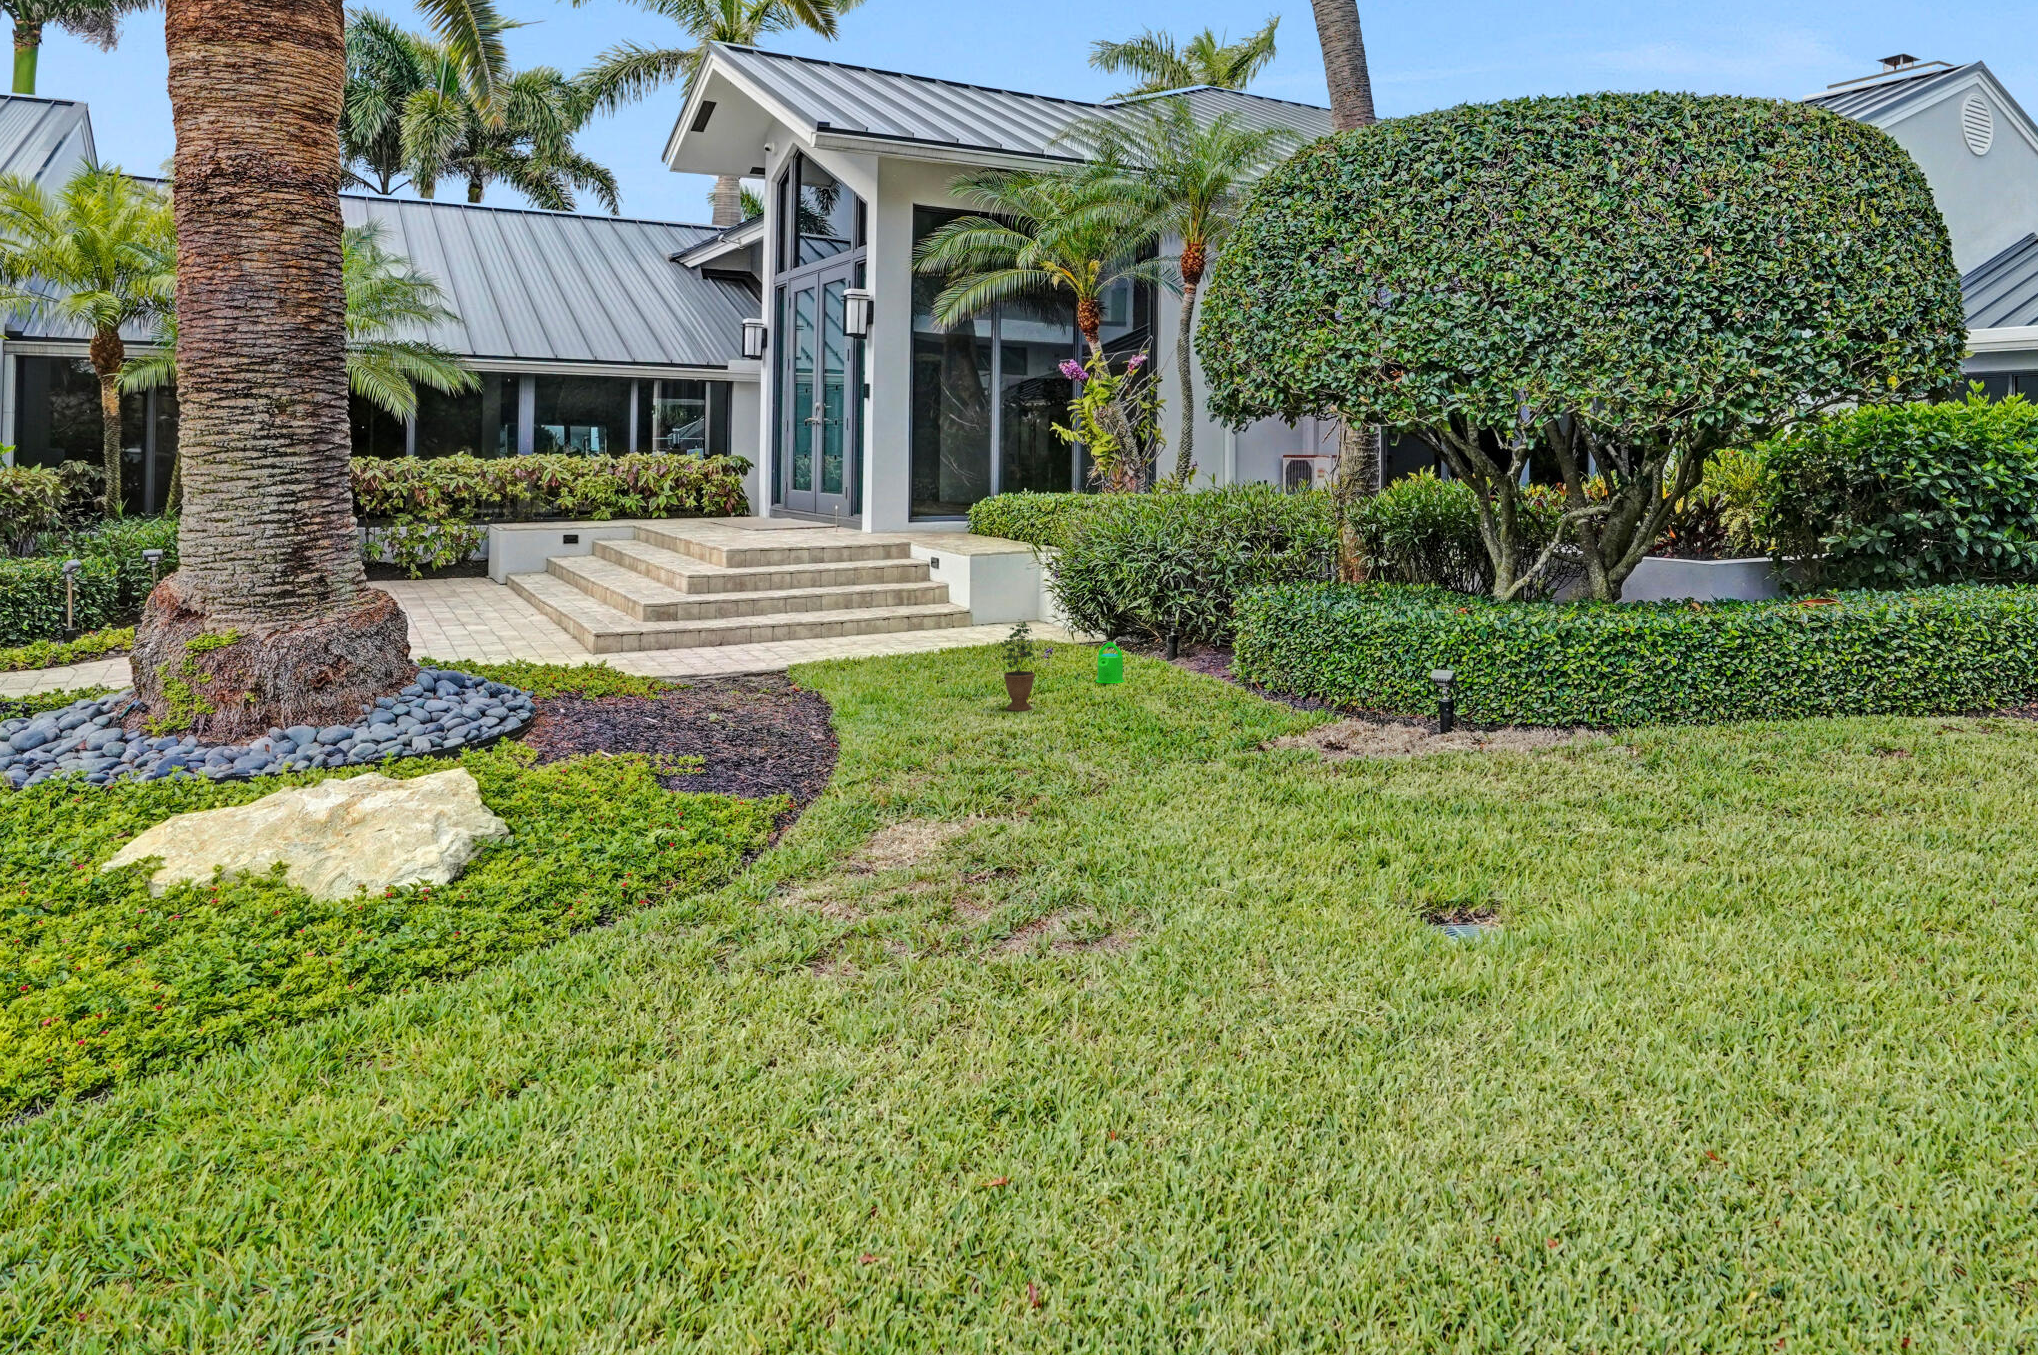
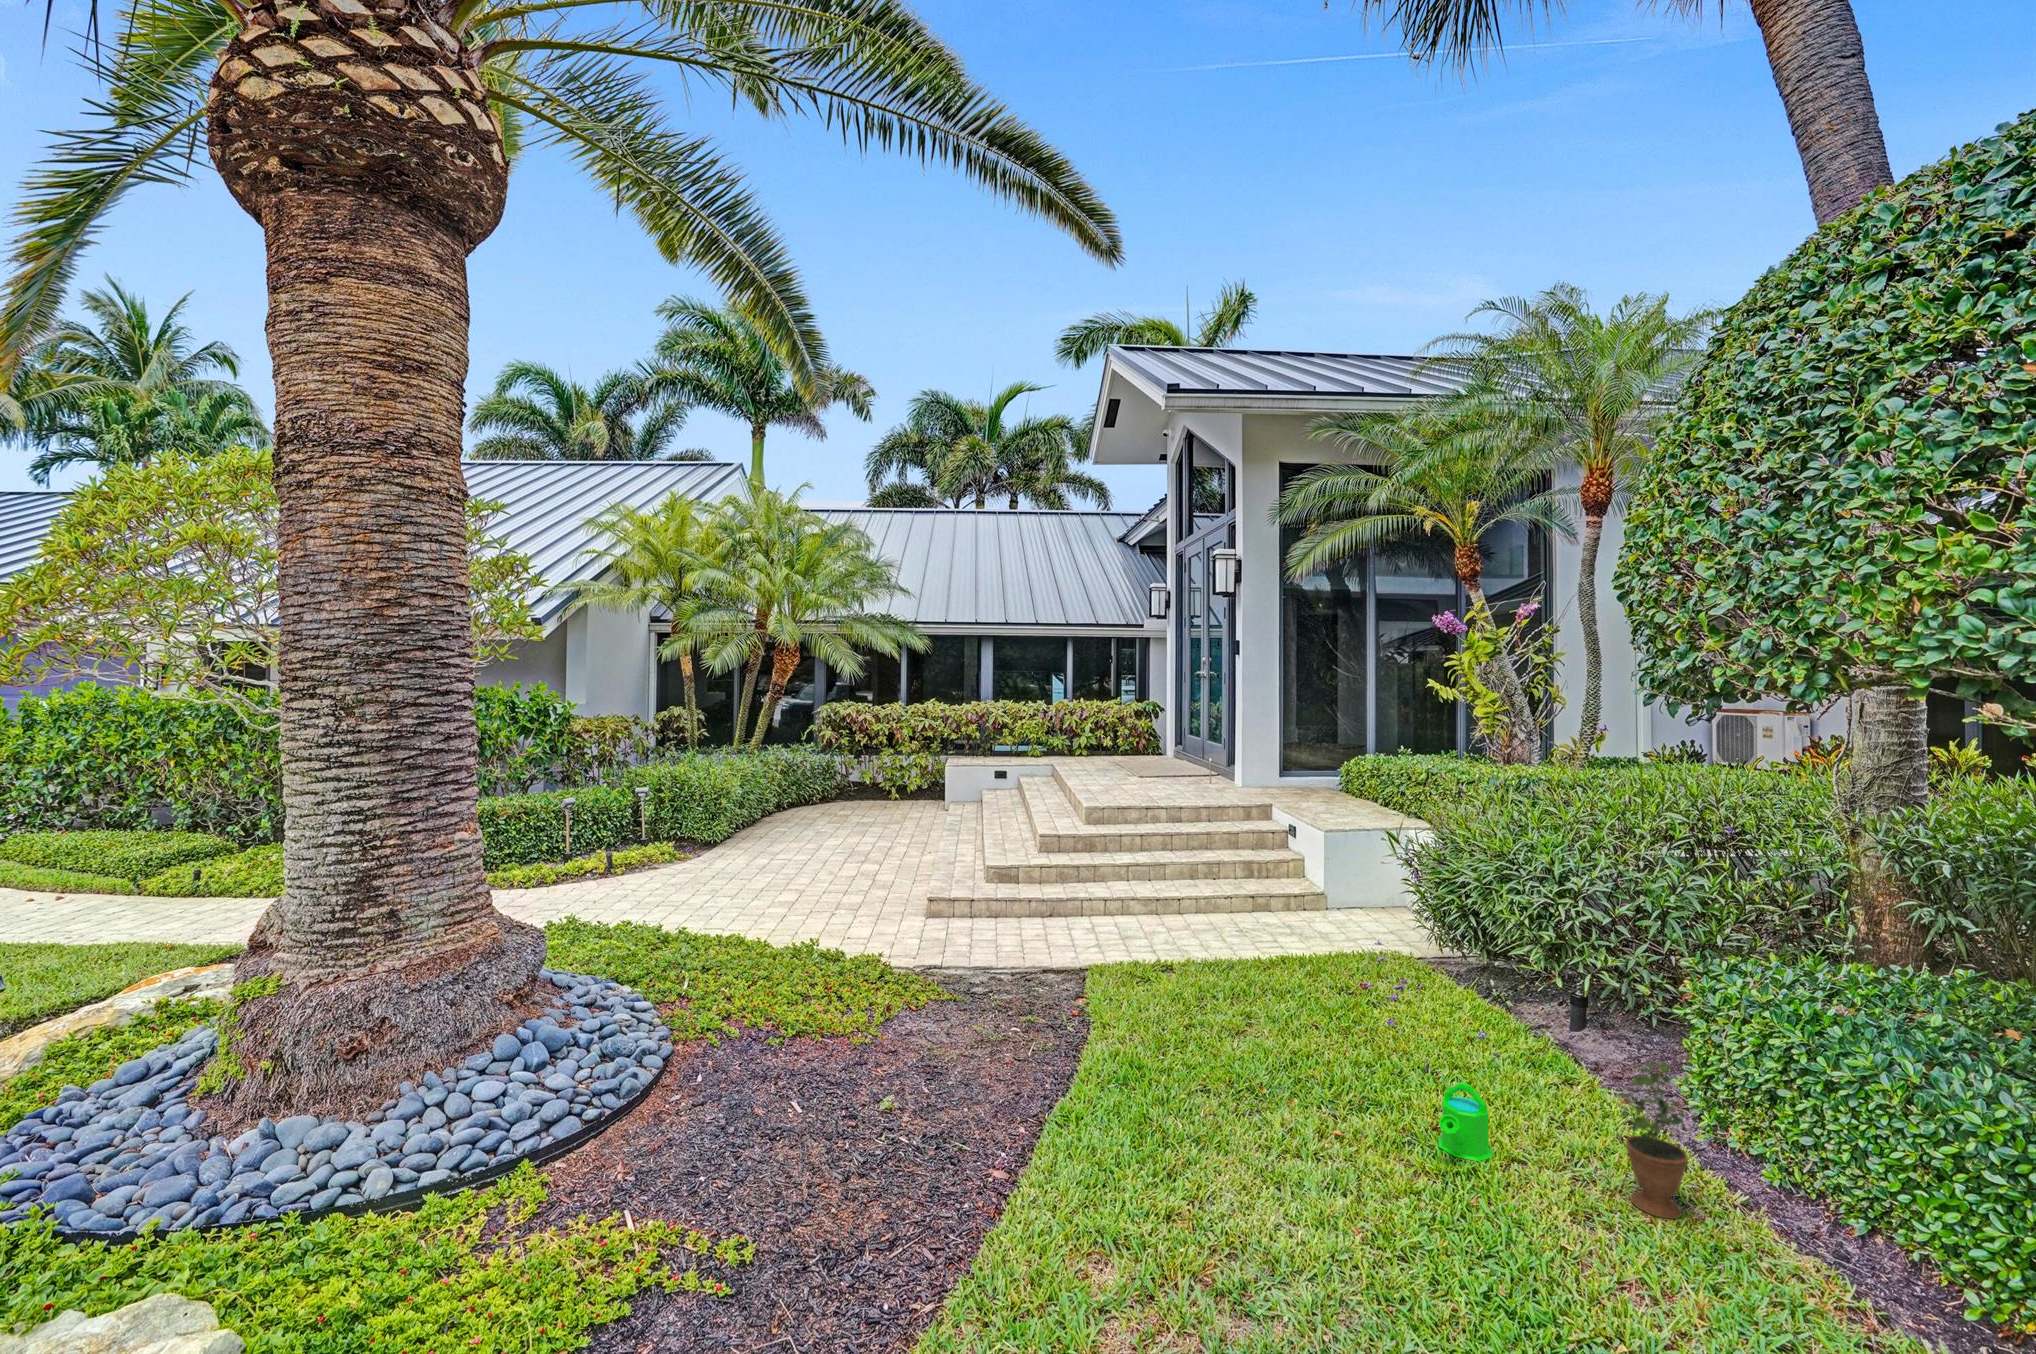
potted plant: present [998,619,1036,711] -> present [1615,1058,1688,1219]

